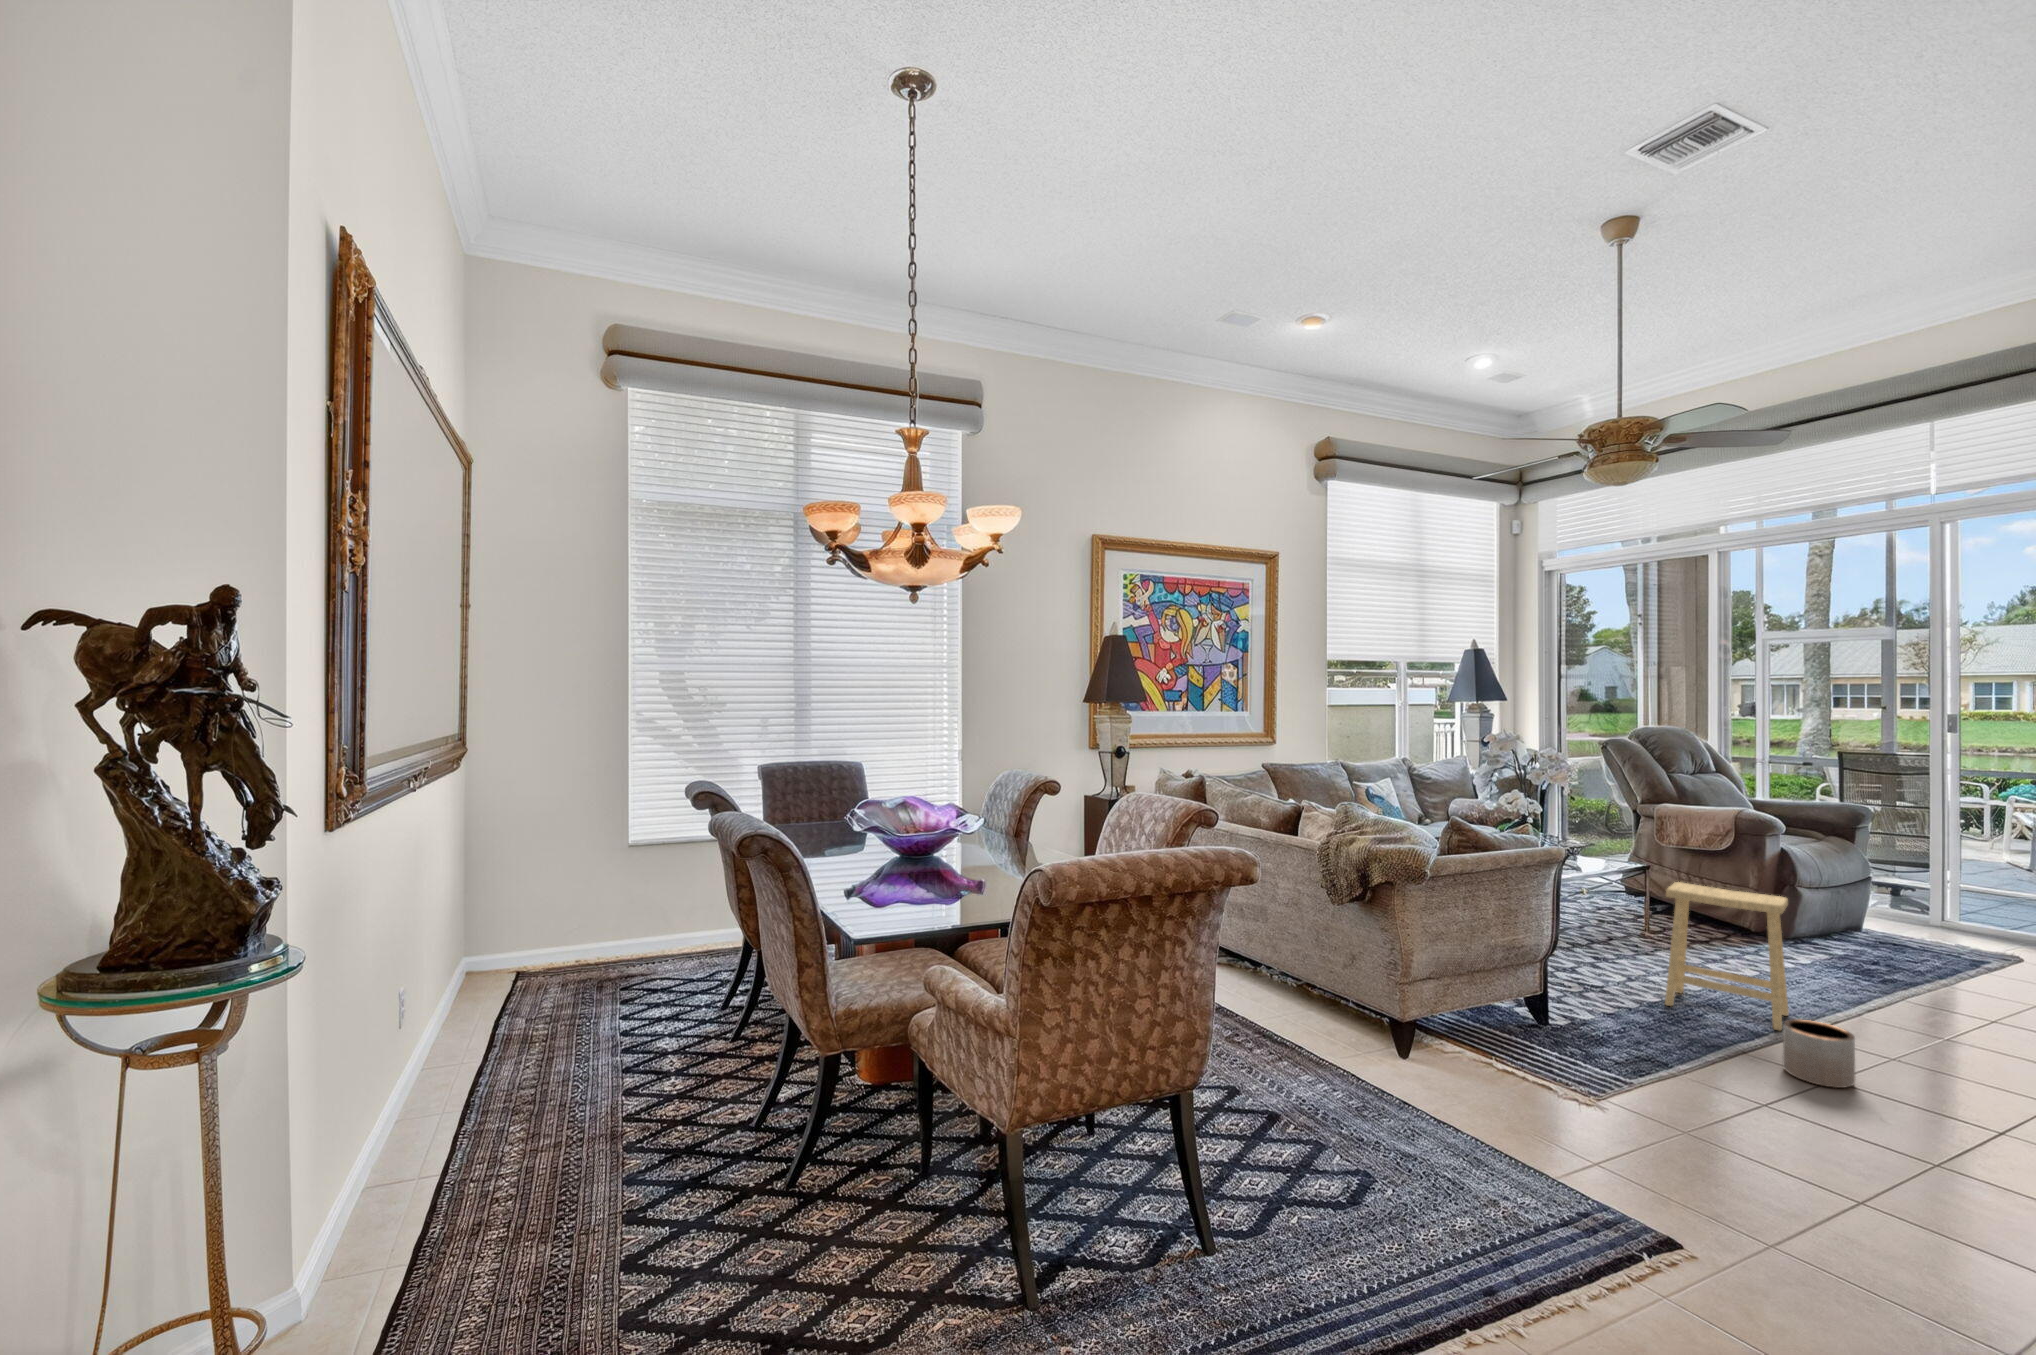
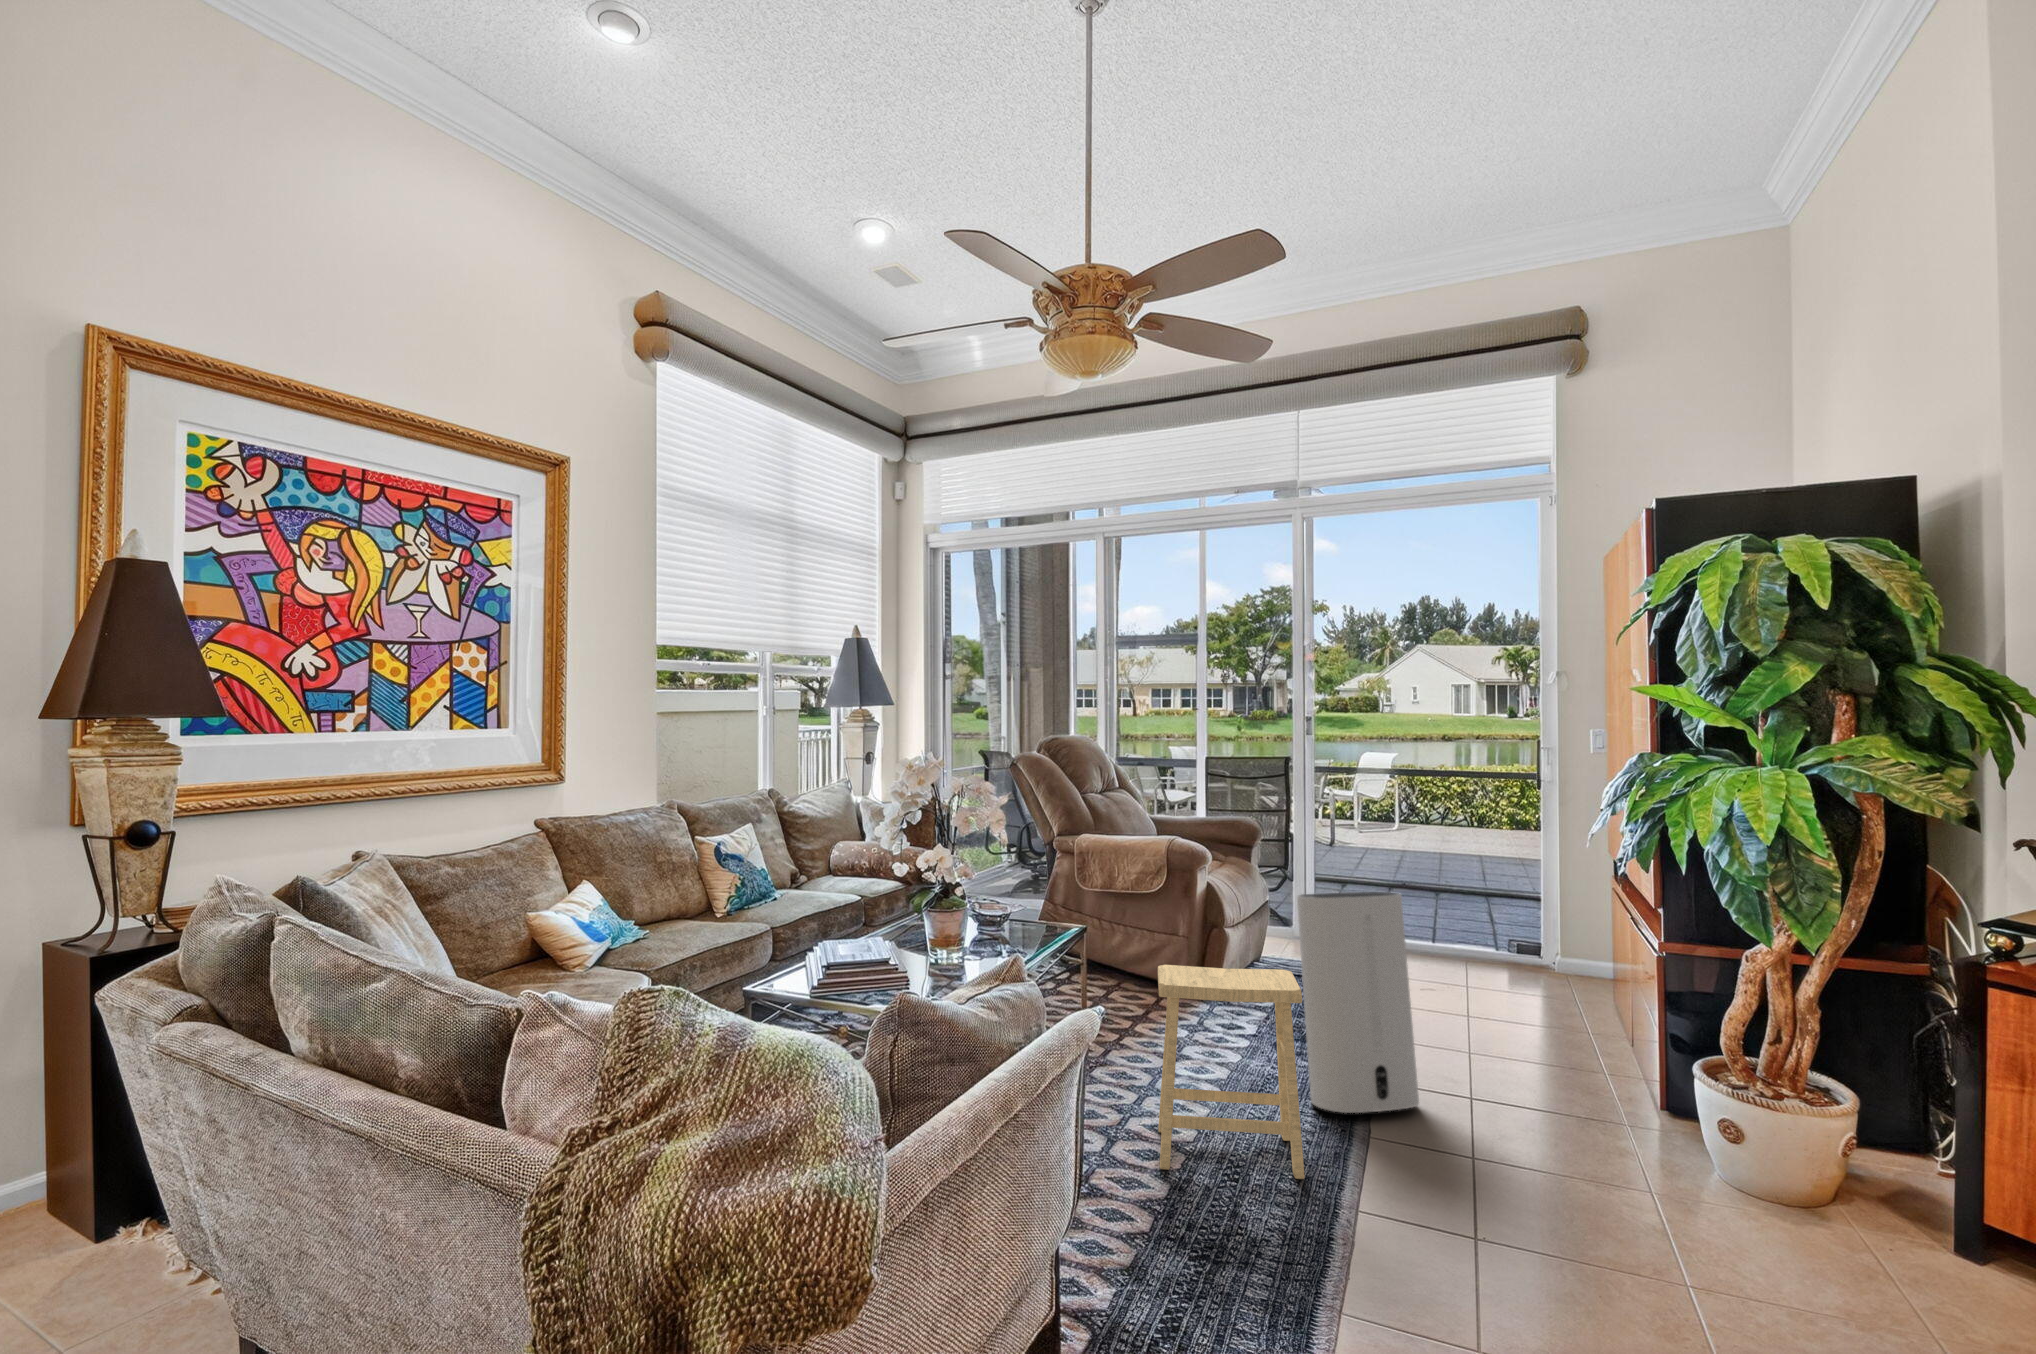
air purifier: none [1819,854,1936,1023] -> present [1297,892,1419,1113]
planter: present [1783,1019,1855,1088] -> none [1355,1184,1448,1306]

